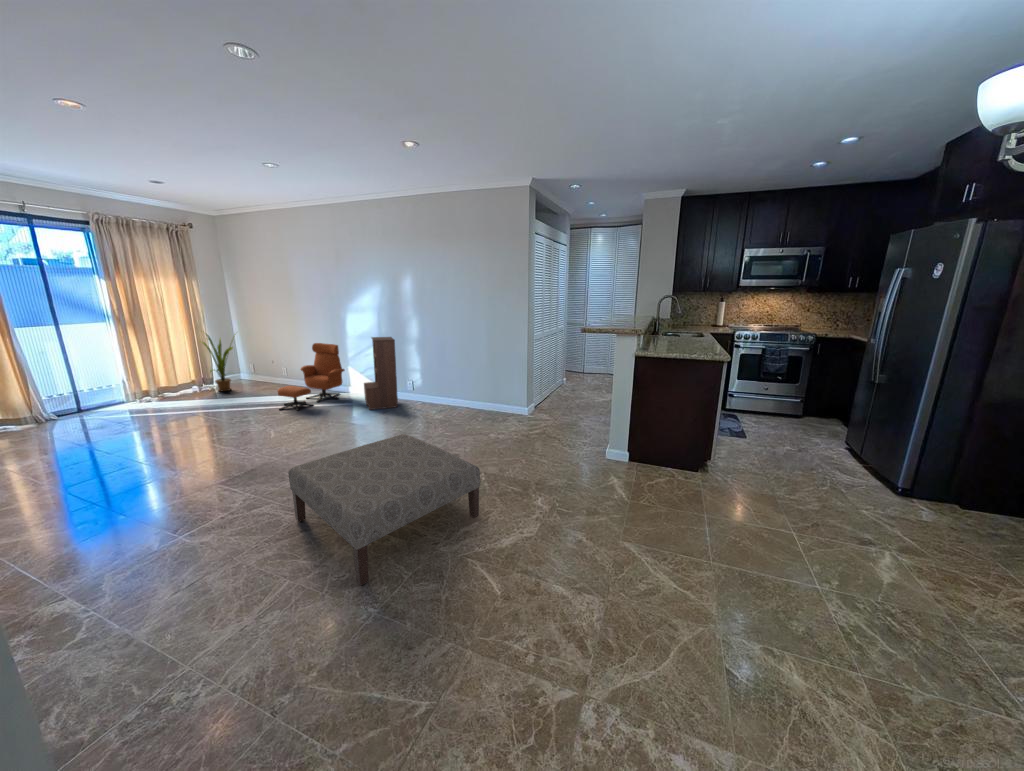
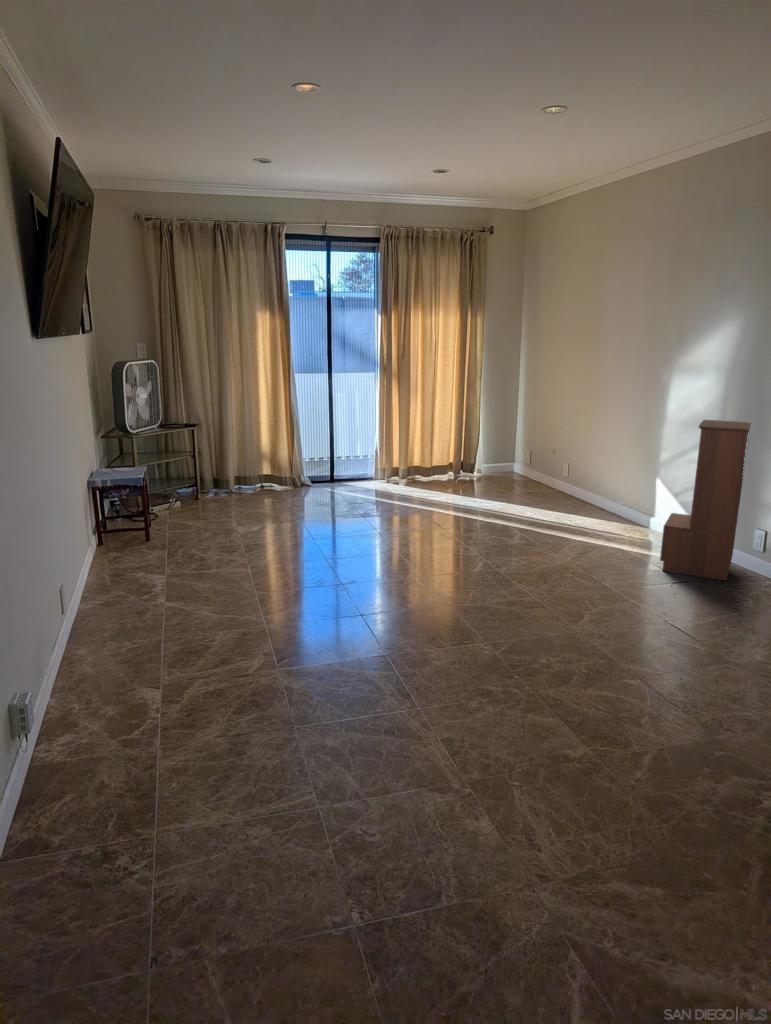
house plant: present [202,334,234,391] -> none [459,389,515,486]
lounge chair: present [278,343,345,411] -> none [521,423,649,540]
ottoman: present [288,434,480,586] -> none [347,631,716,930]

